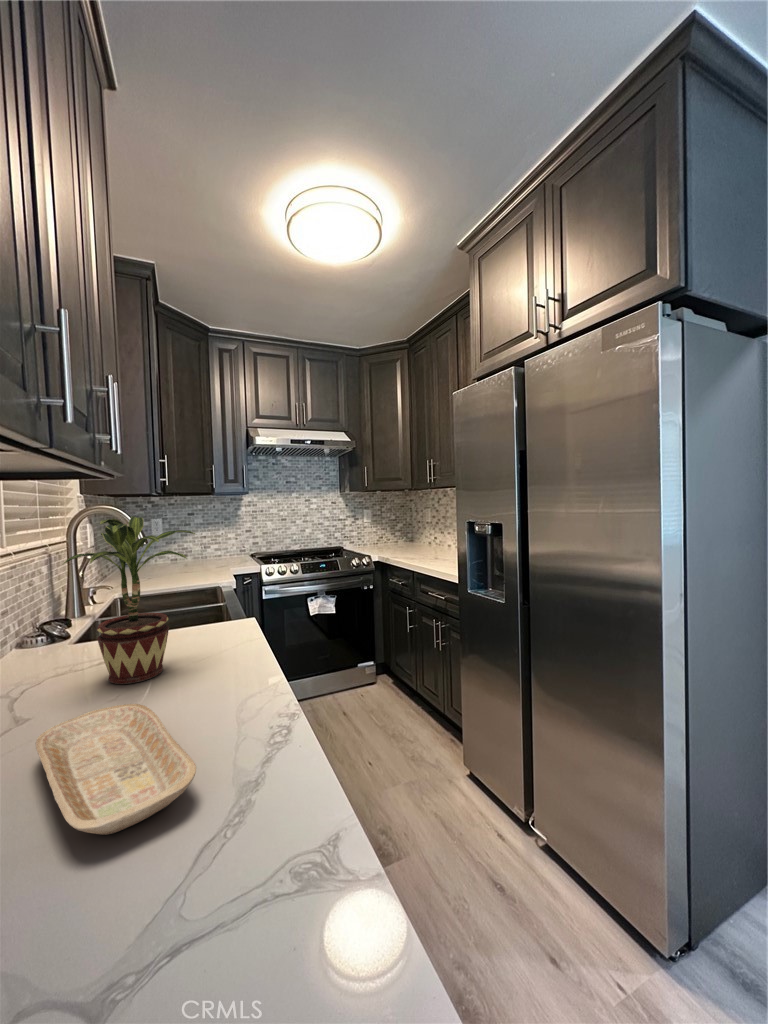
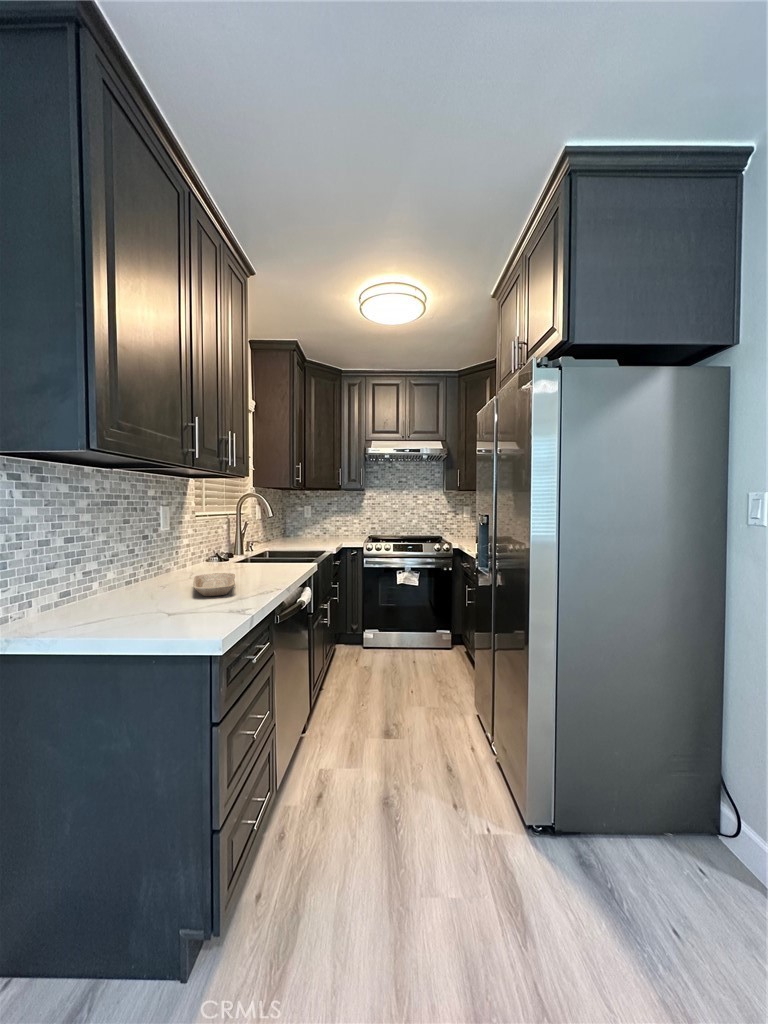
potted plant: present [63,517,195,684] -> none [216,497,277,574]

